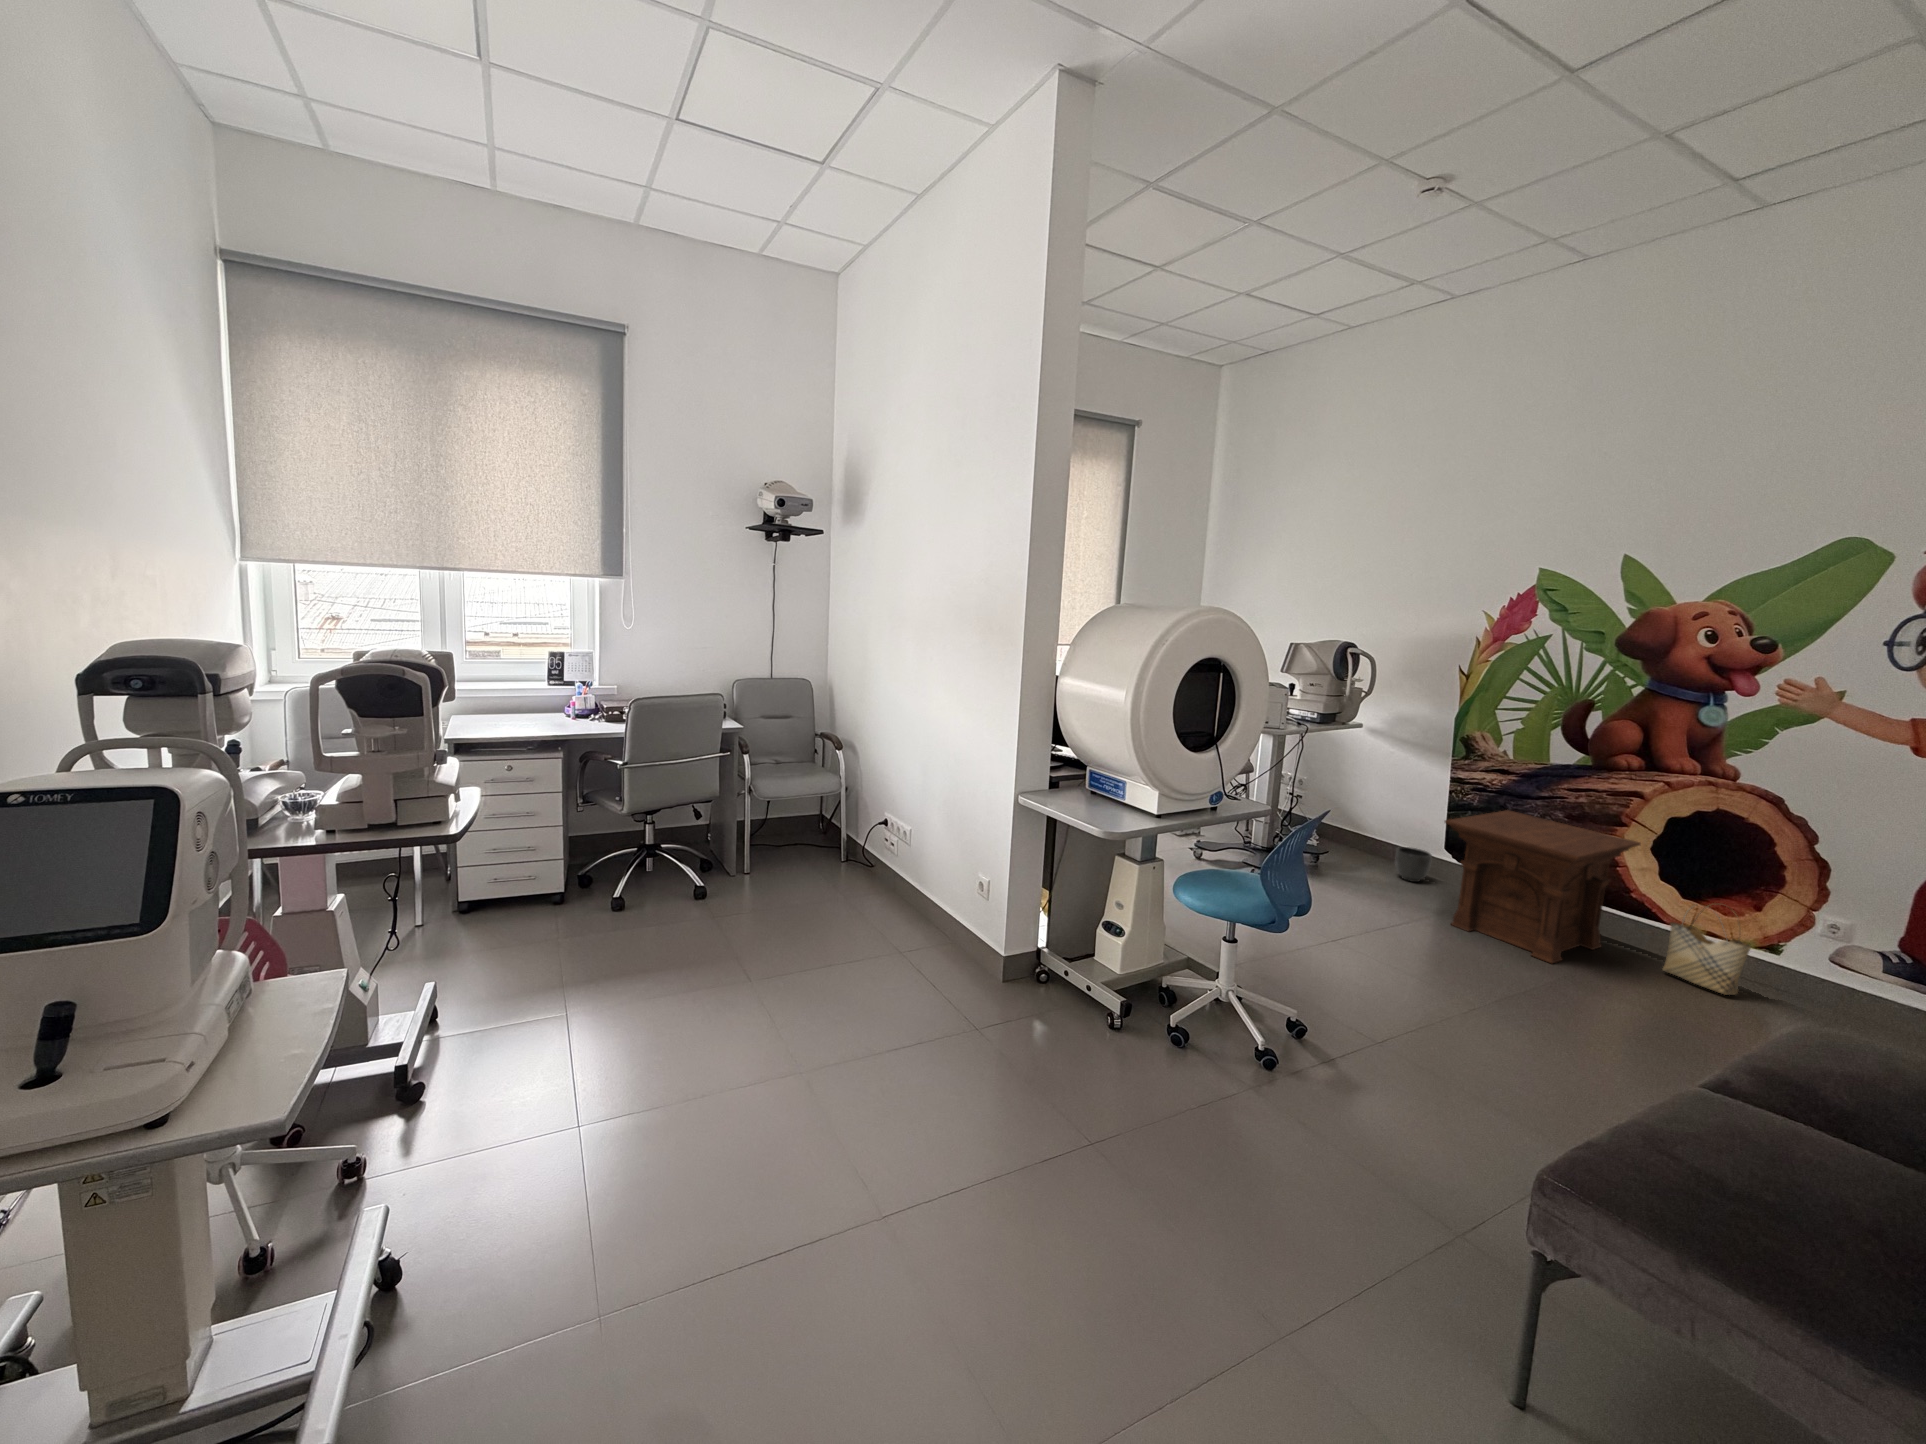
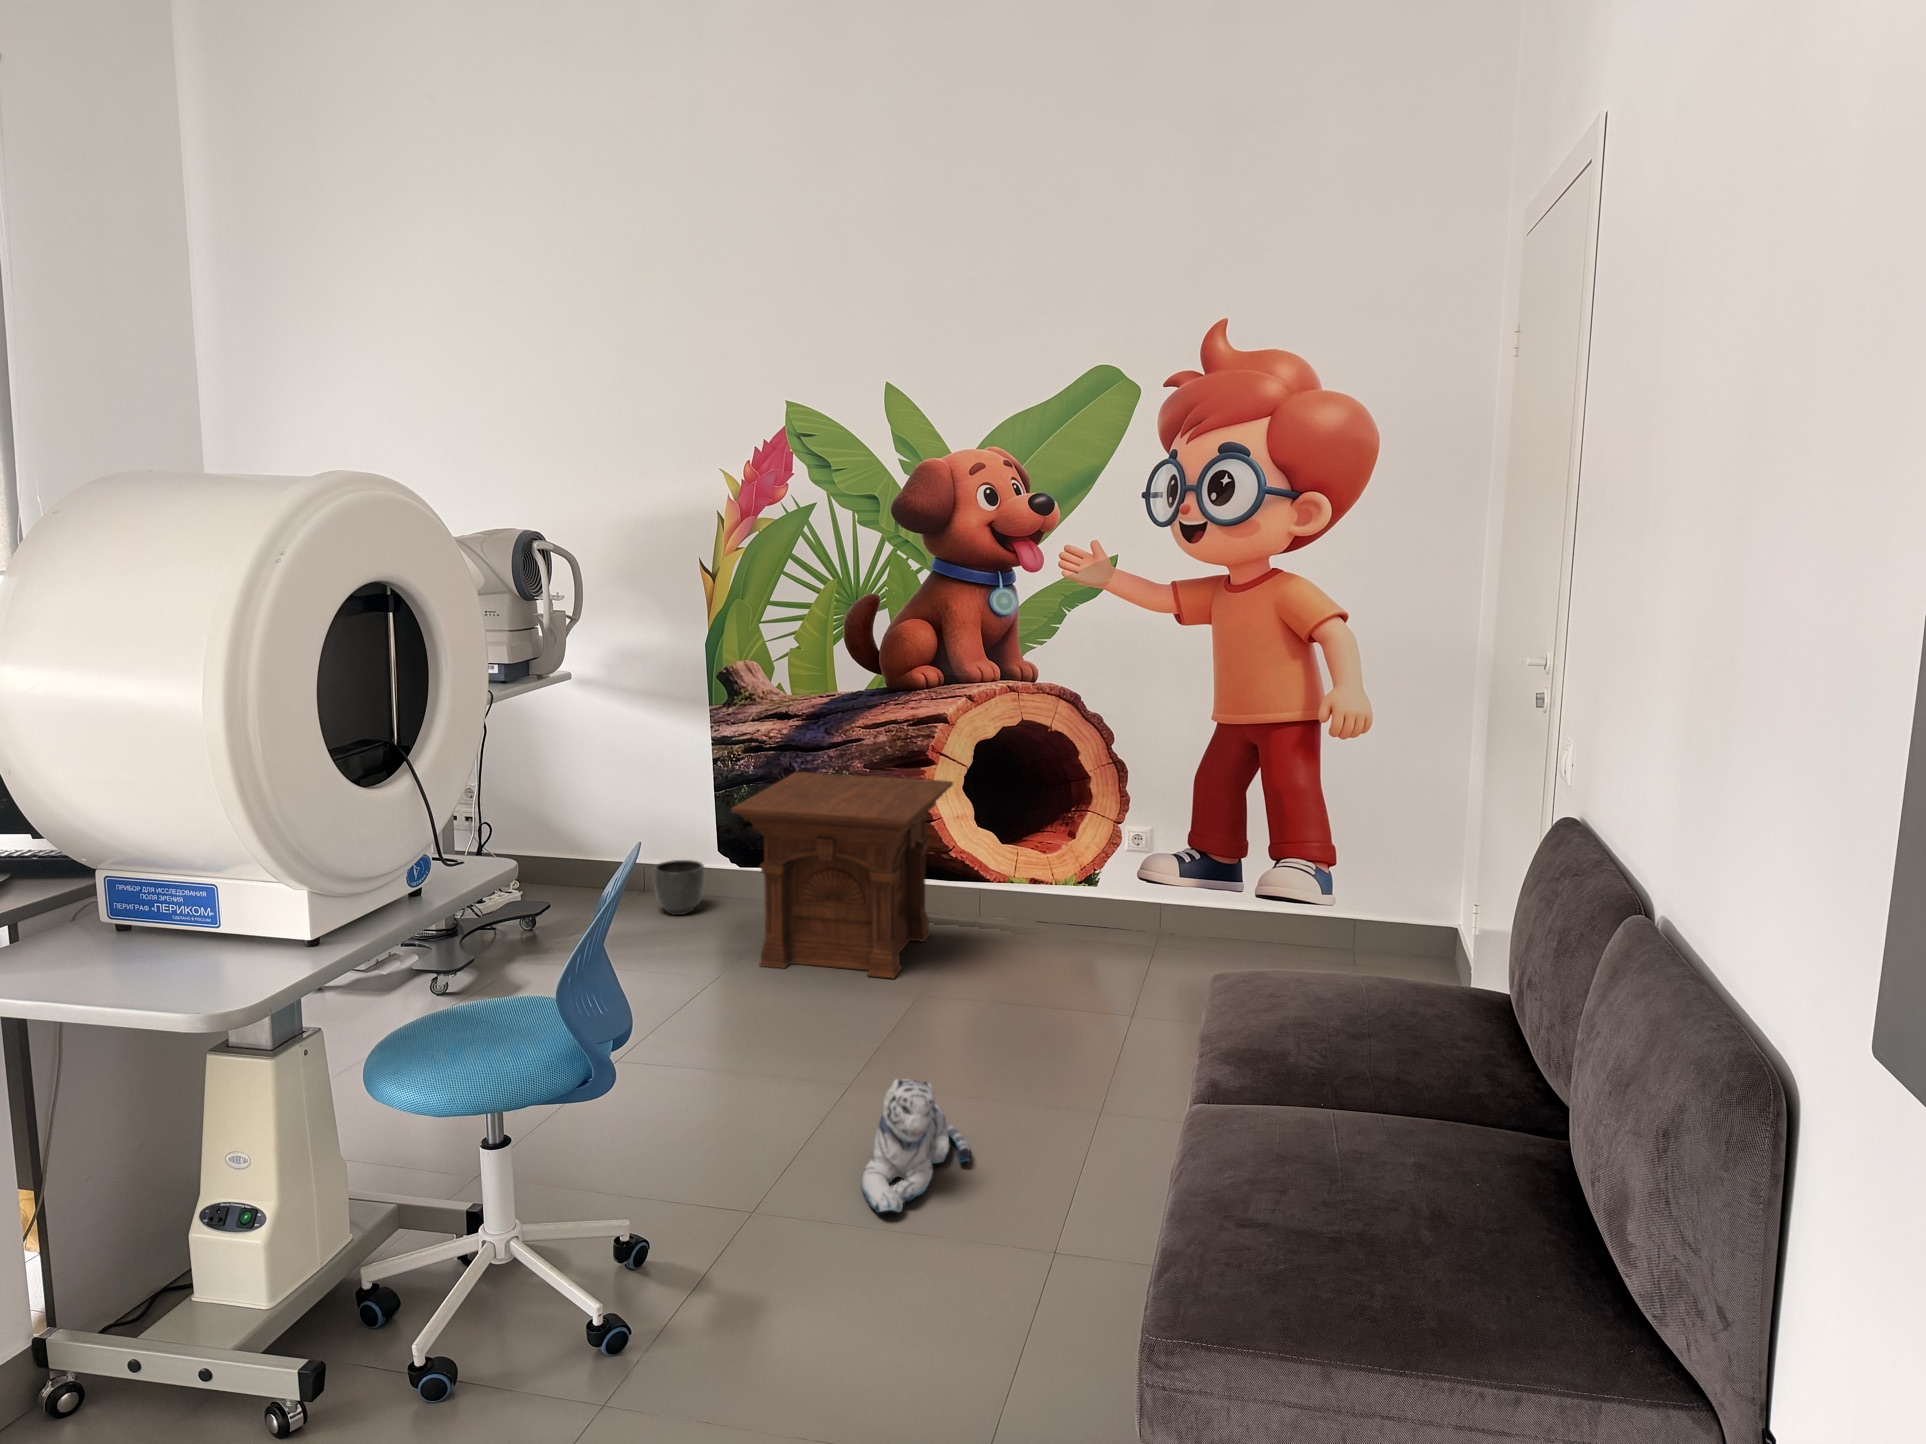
woven basket: present [1663,905,1751,995] -> none [997,838,1076,950]
plush toy: none [1458,1008,1556,1091] -> present [861,1079,970,1213]

